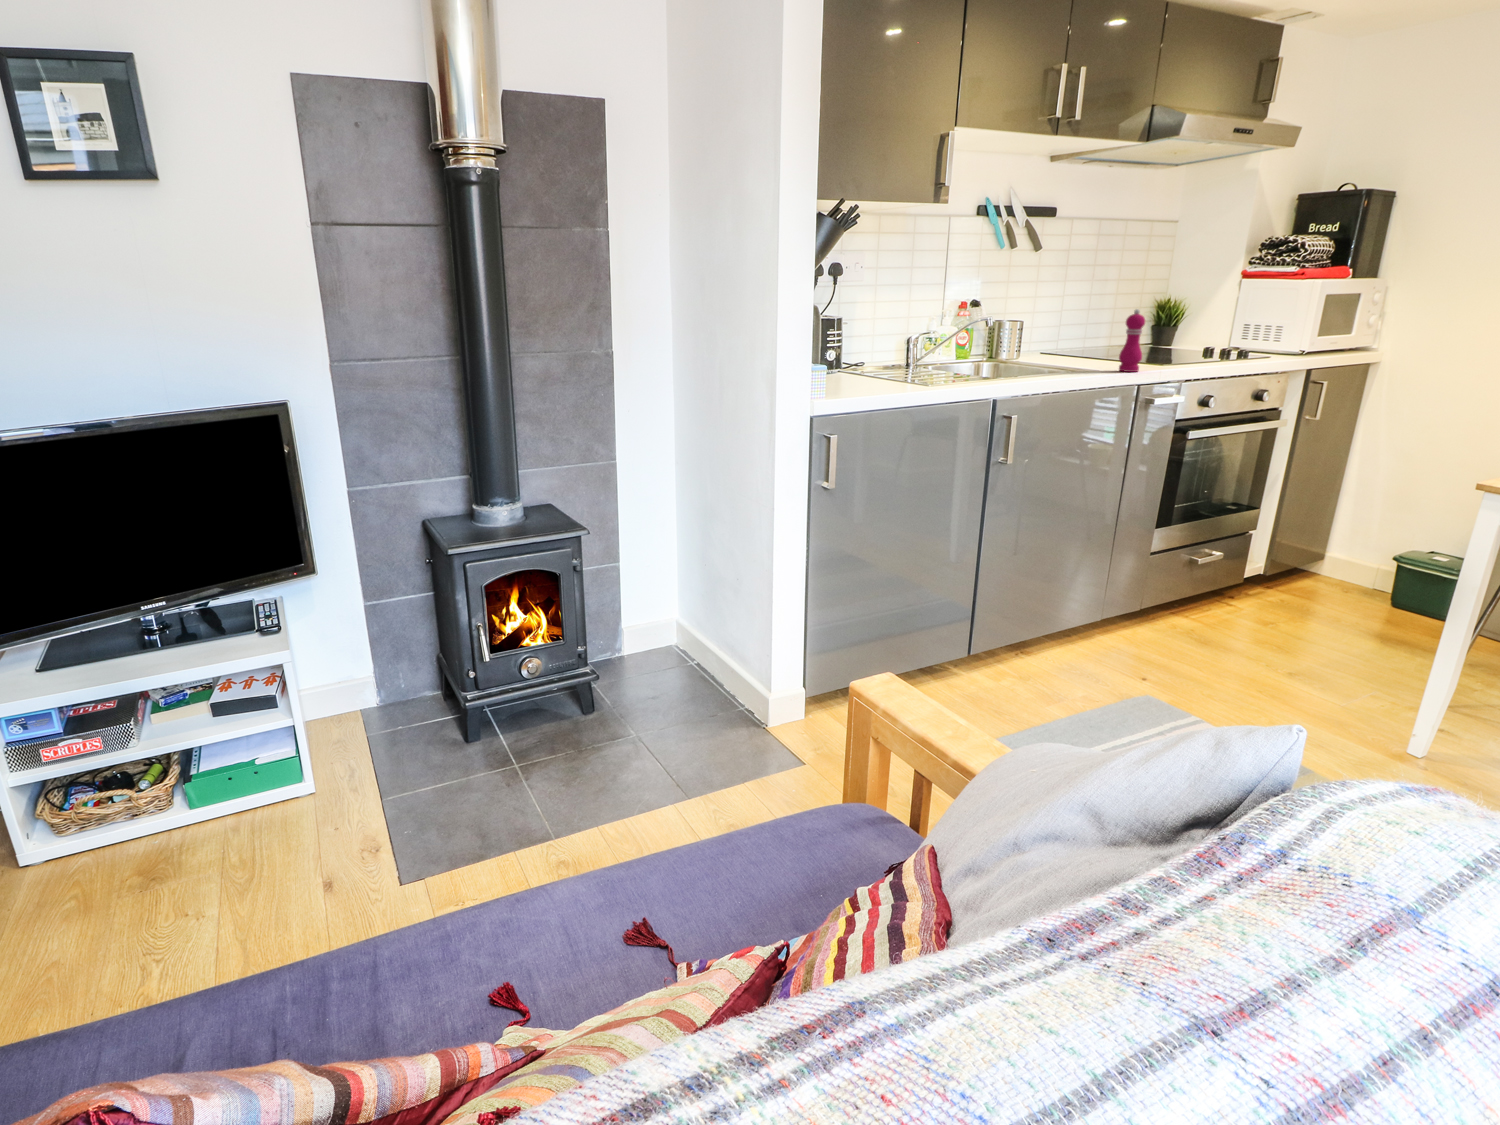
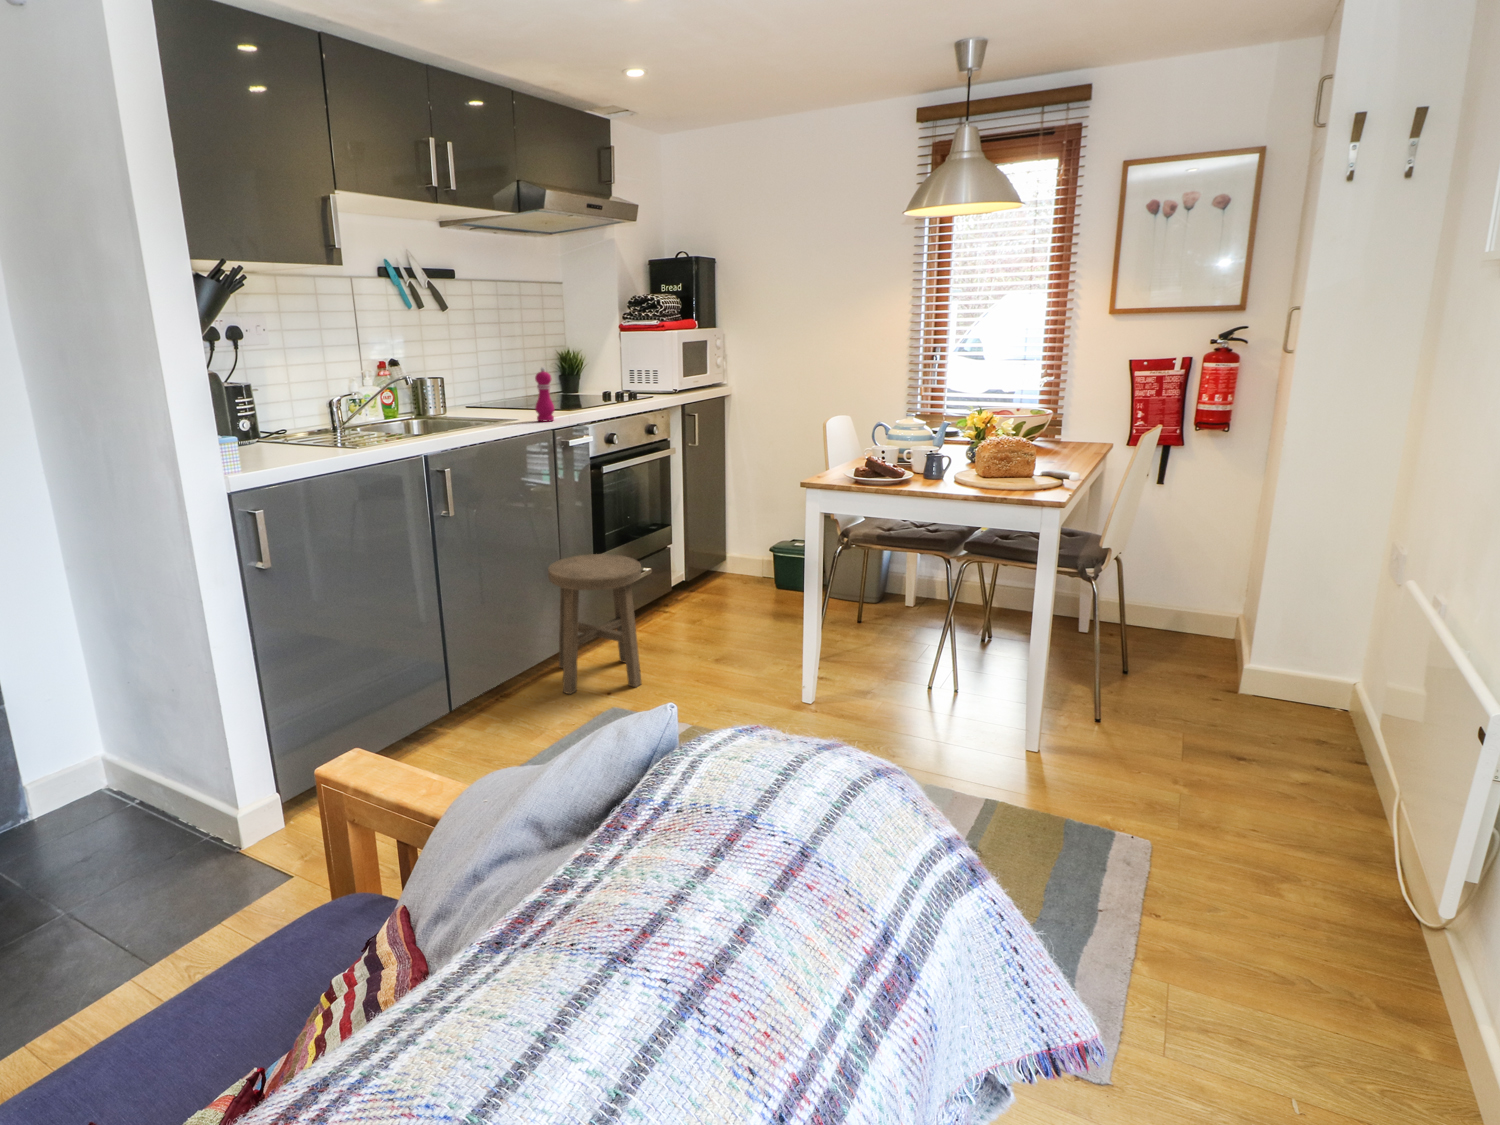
stool: none [1089,529,1216,694] -> present [548,554,642,694]

